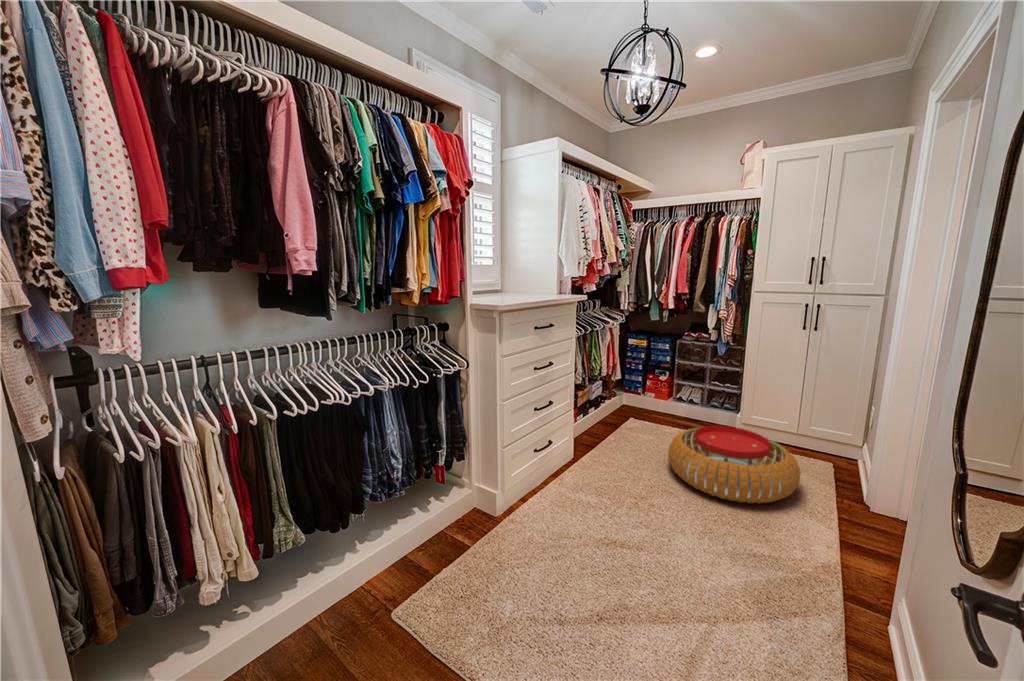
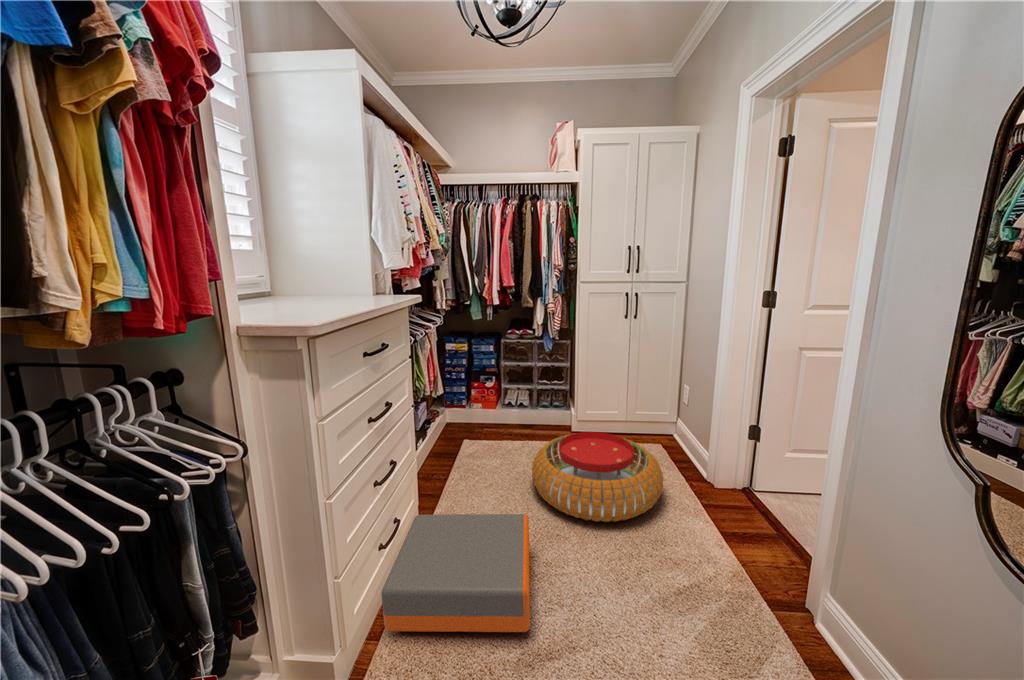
storage box: none [529,447,644,529] -> present [381,514,530,632]

